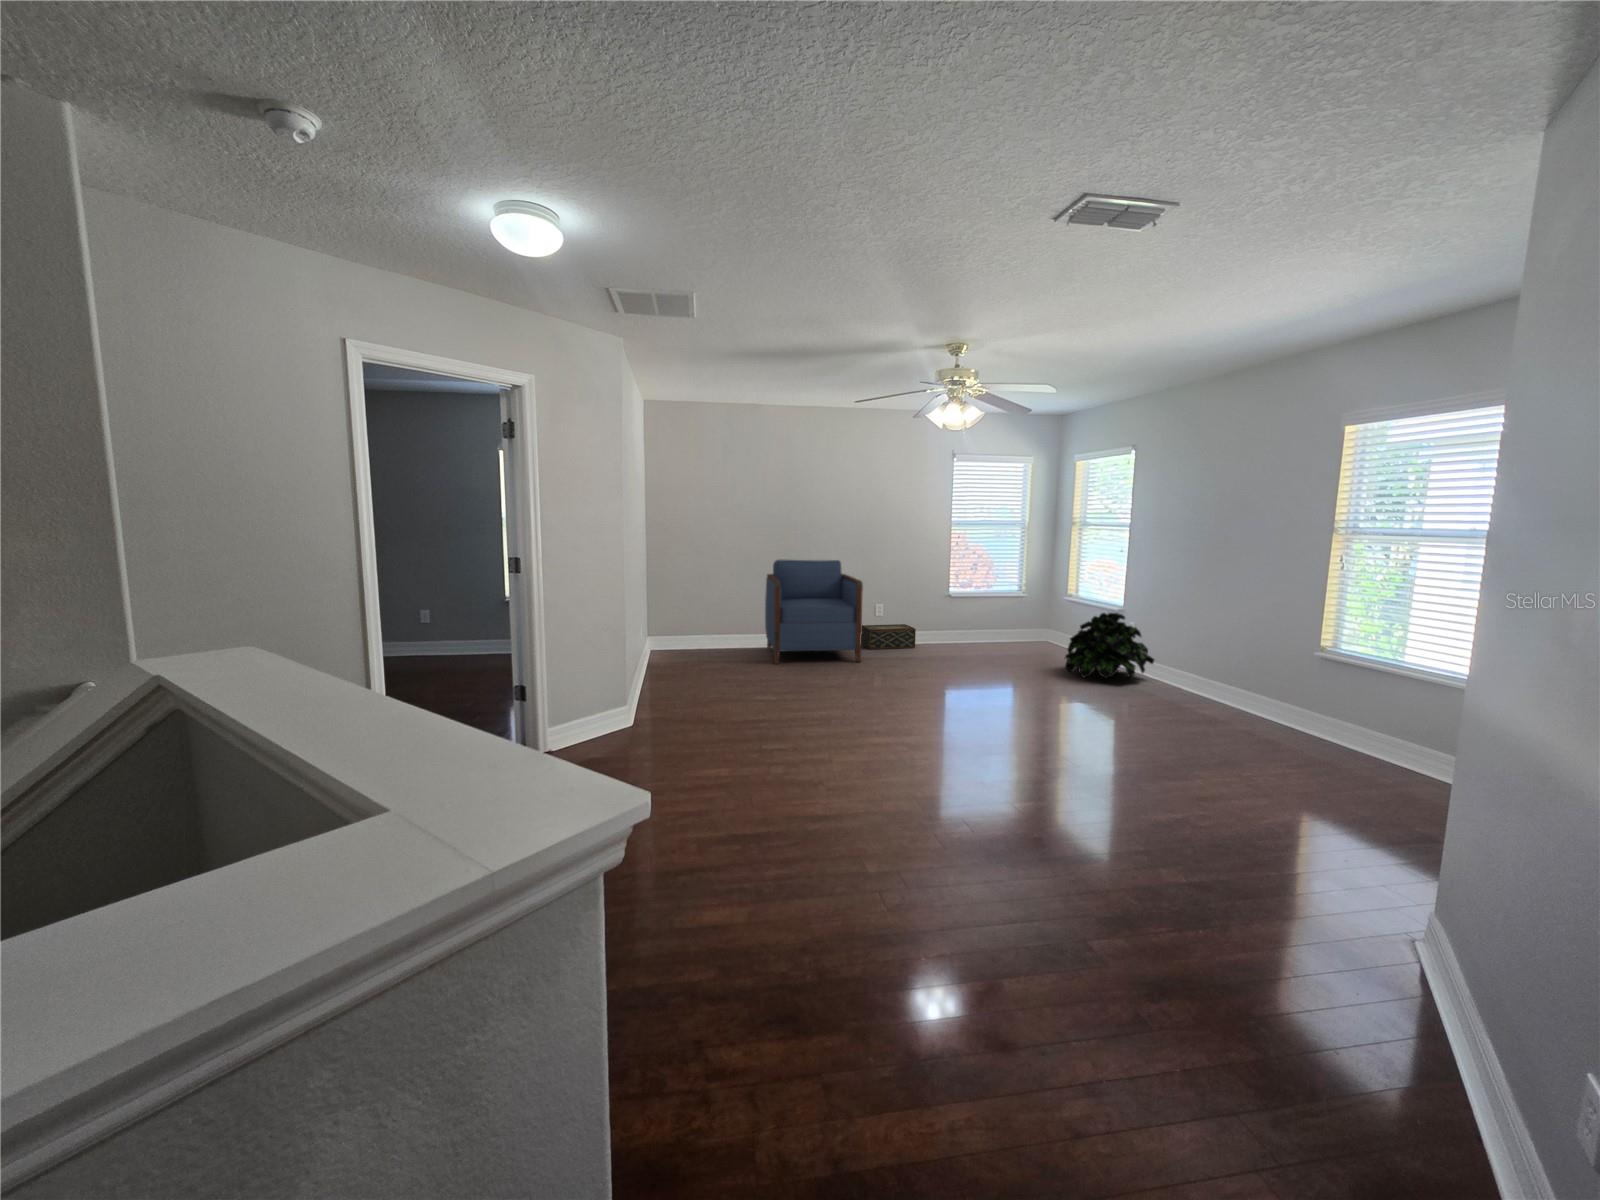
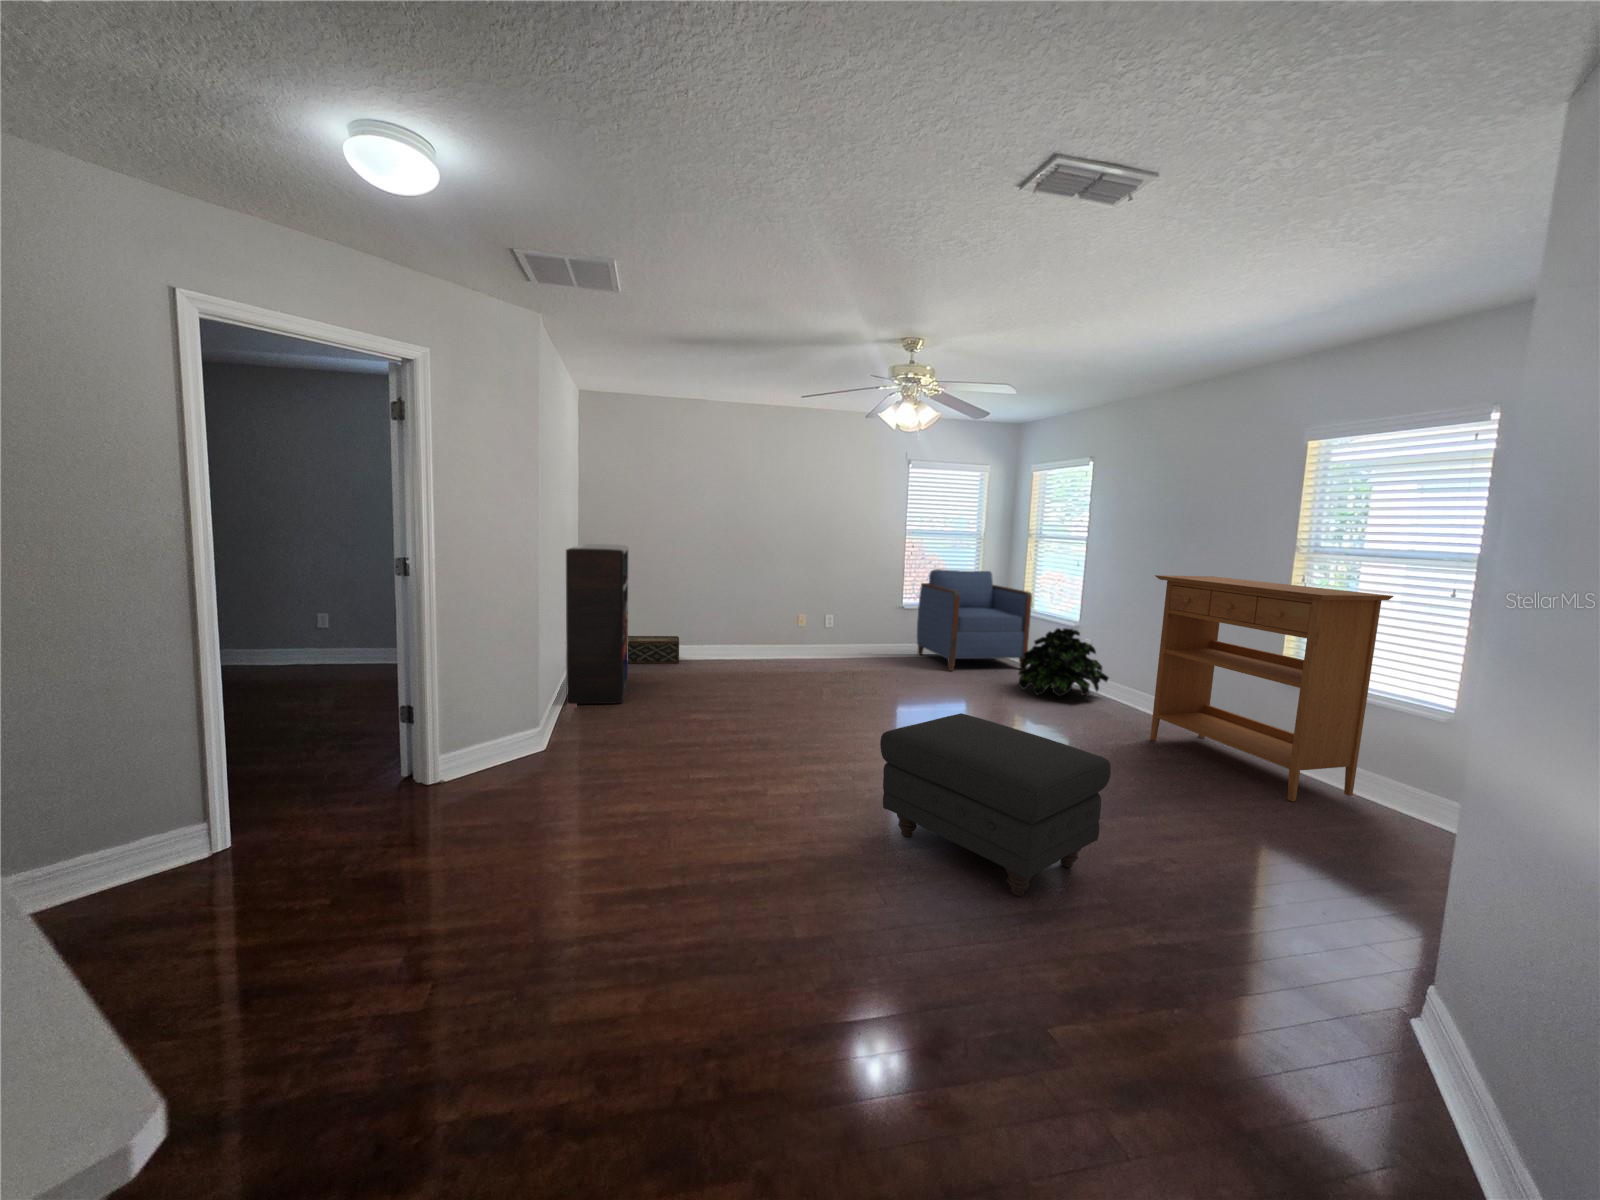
bookshelf: none [639,543,693,689] -> present [566,544,628,704]
console table: none [1195,558,1429,769] -> present [1150,575,1393,801]
armchair: present [765,560,863,664] -> present [917,569,1032,671]
woven basket: present [861,624,916,649] -> present [628,636,679,663]
ottoman: none [937,688,1150,844] -> present [880,713,1111,896]

